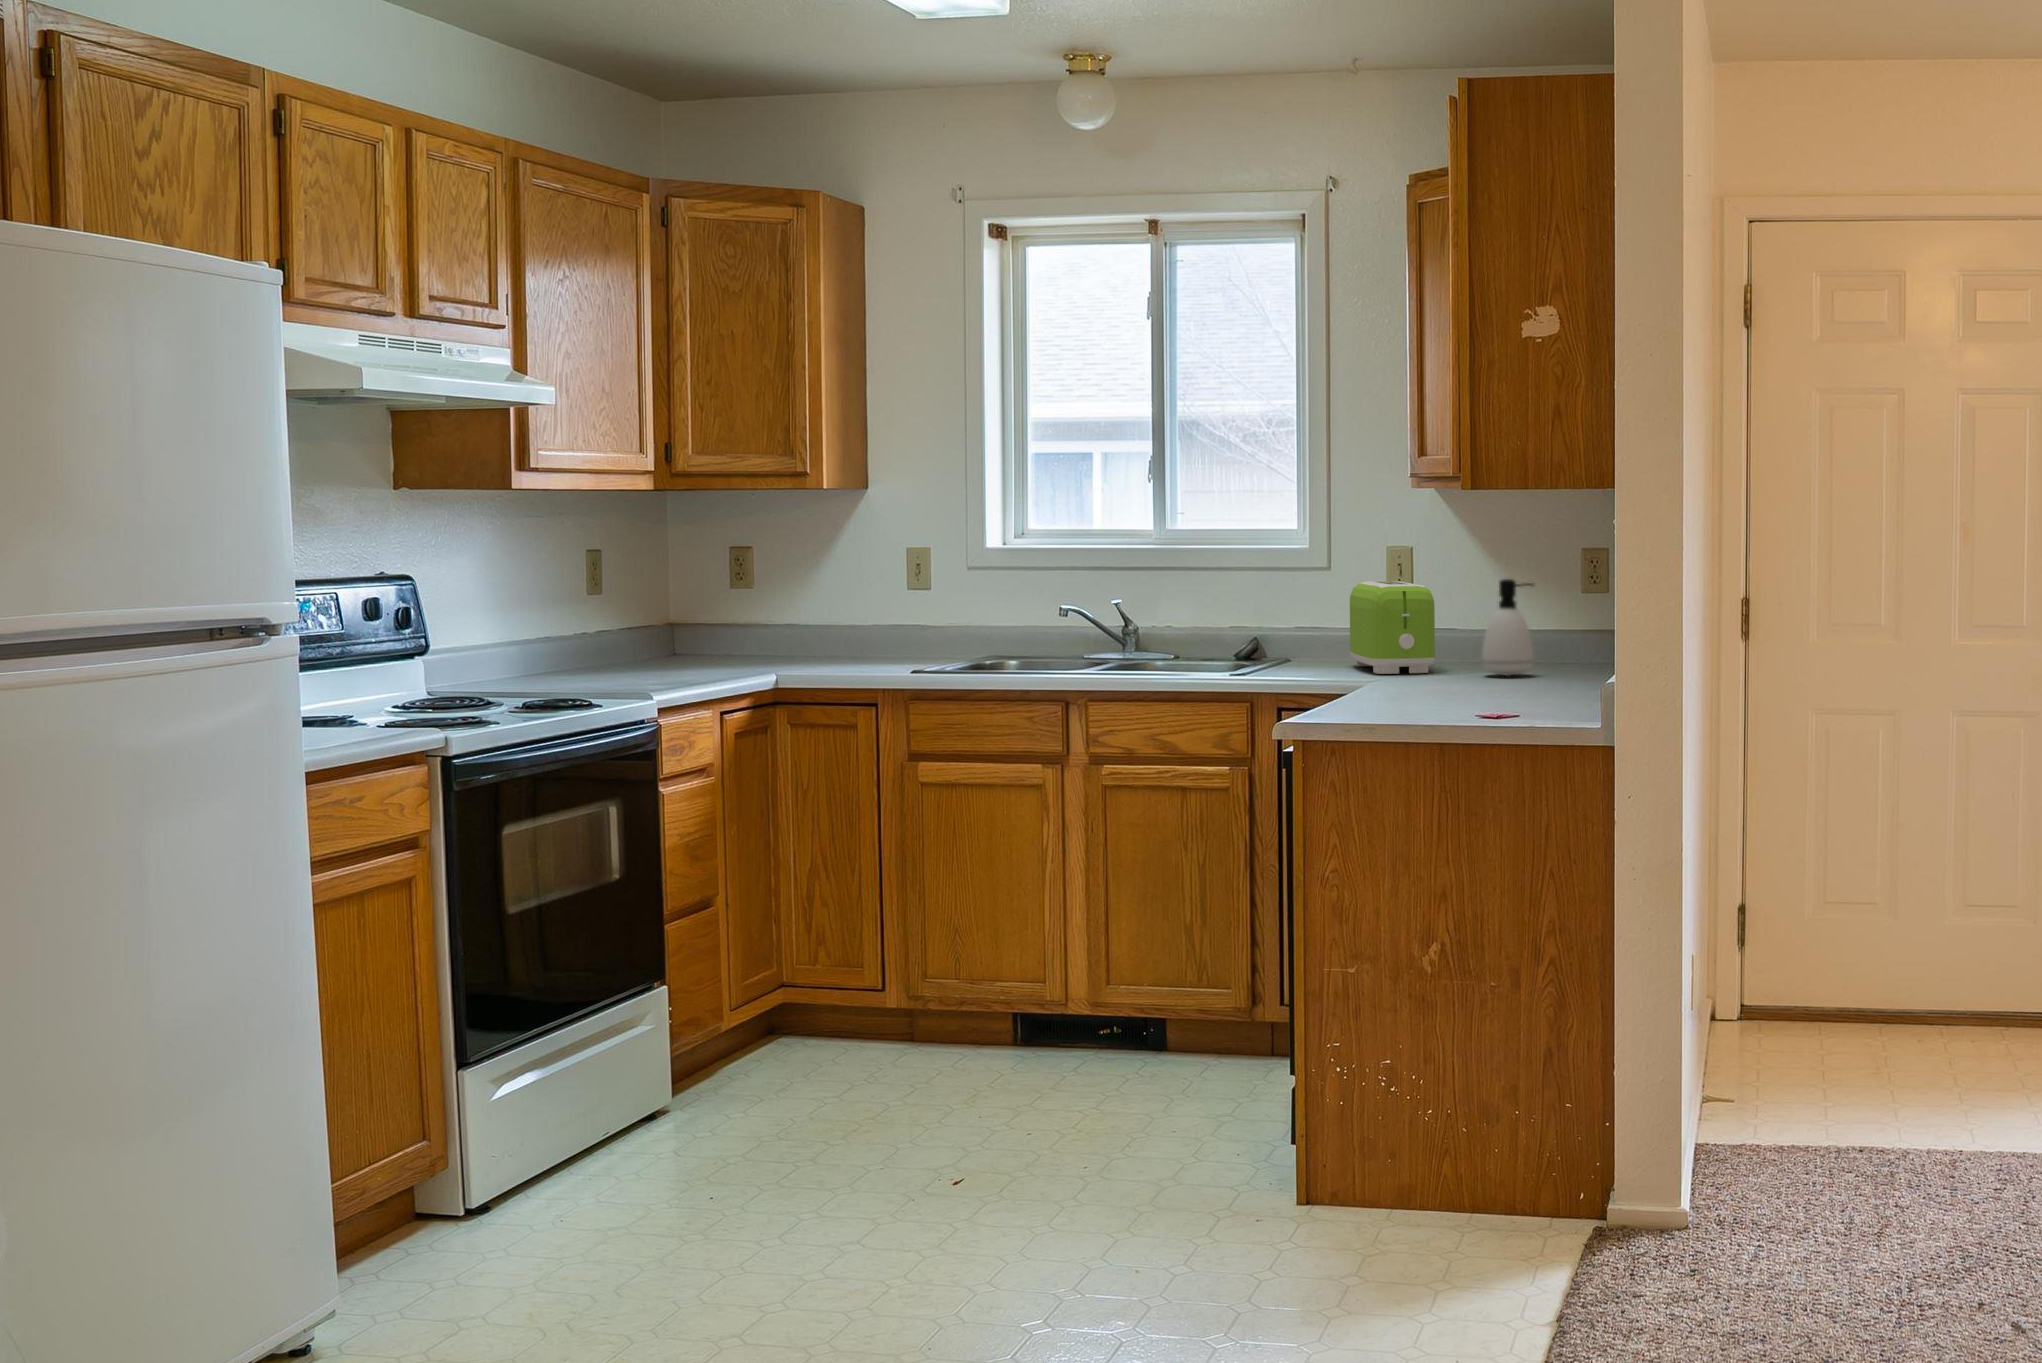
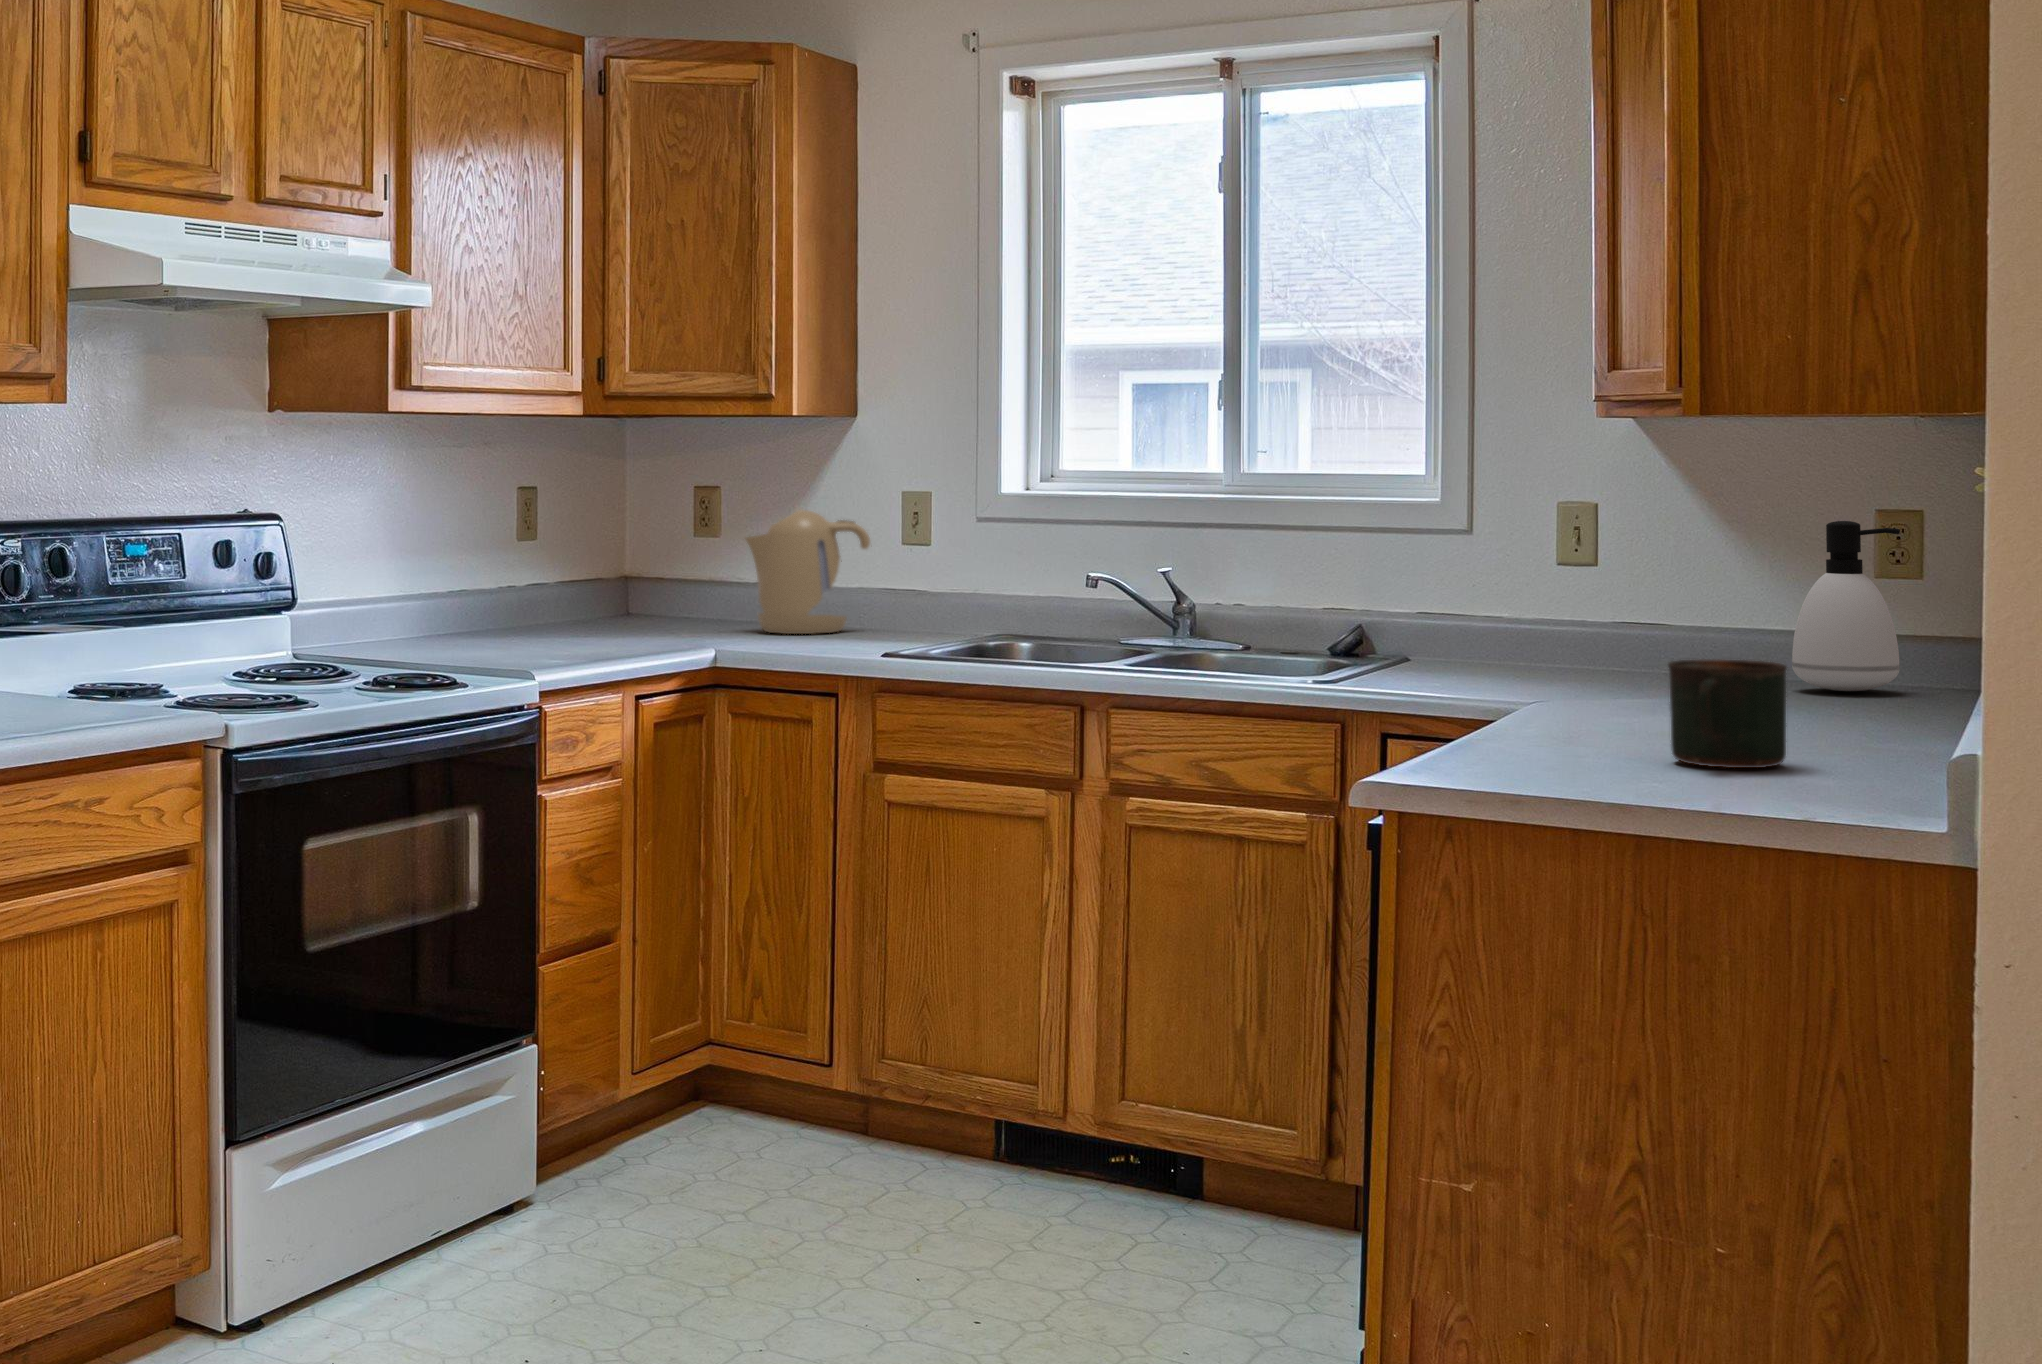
kettle: none [786,566,888,660] -> present [745,510,870,634]
toaster: present [1350,581,1435,674] -> none [1547,527,1700,681]
mug: none [1431,658,1487,715] -> present [1668,660,1787,768]

